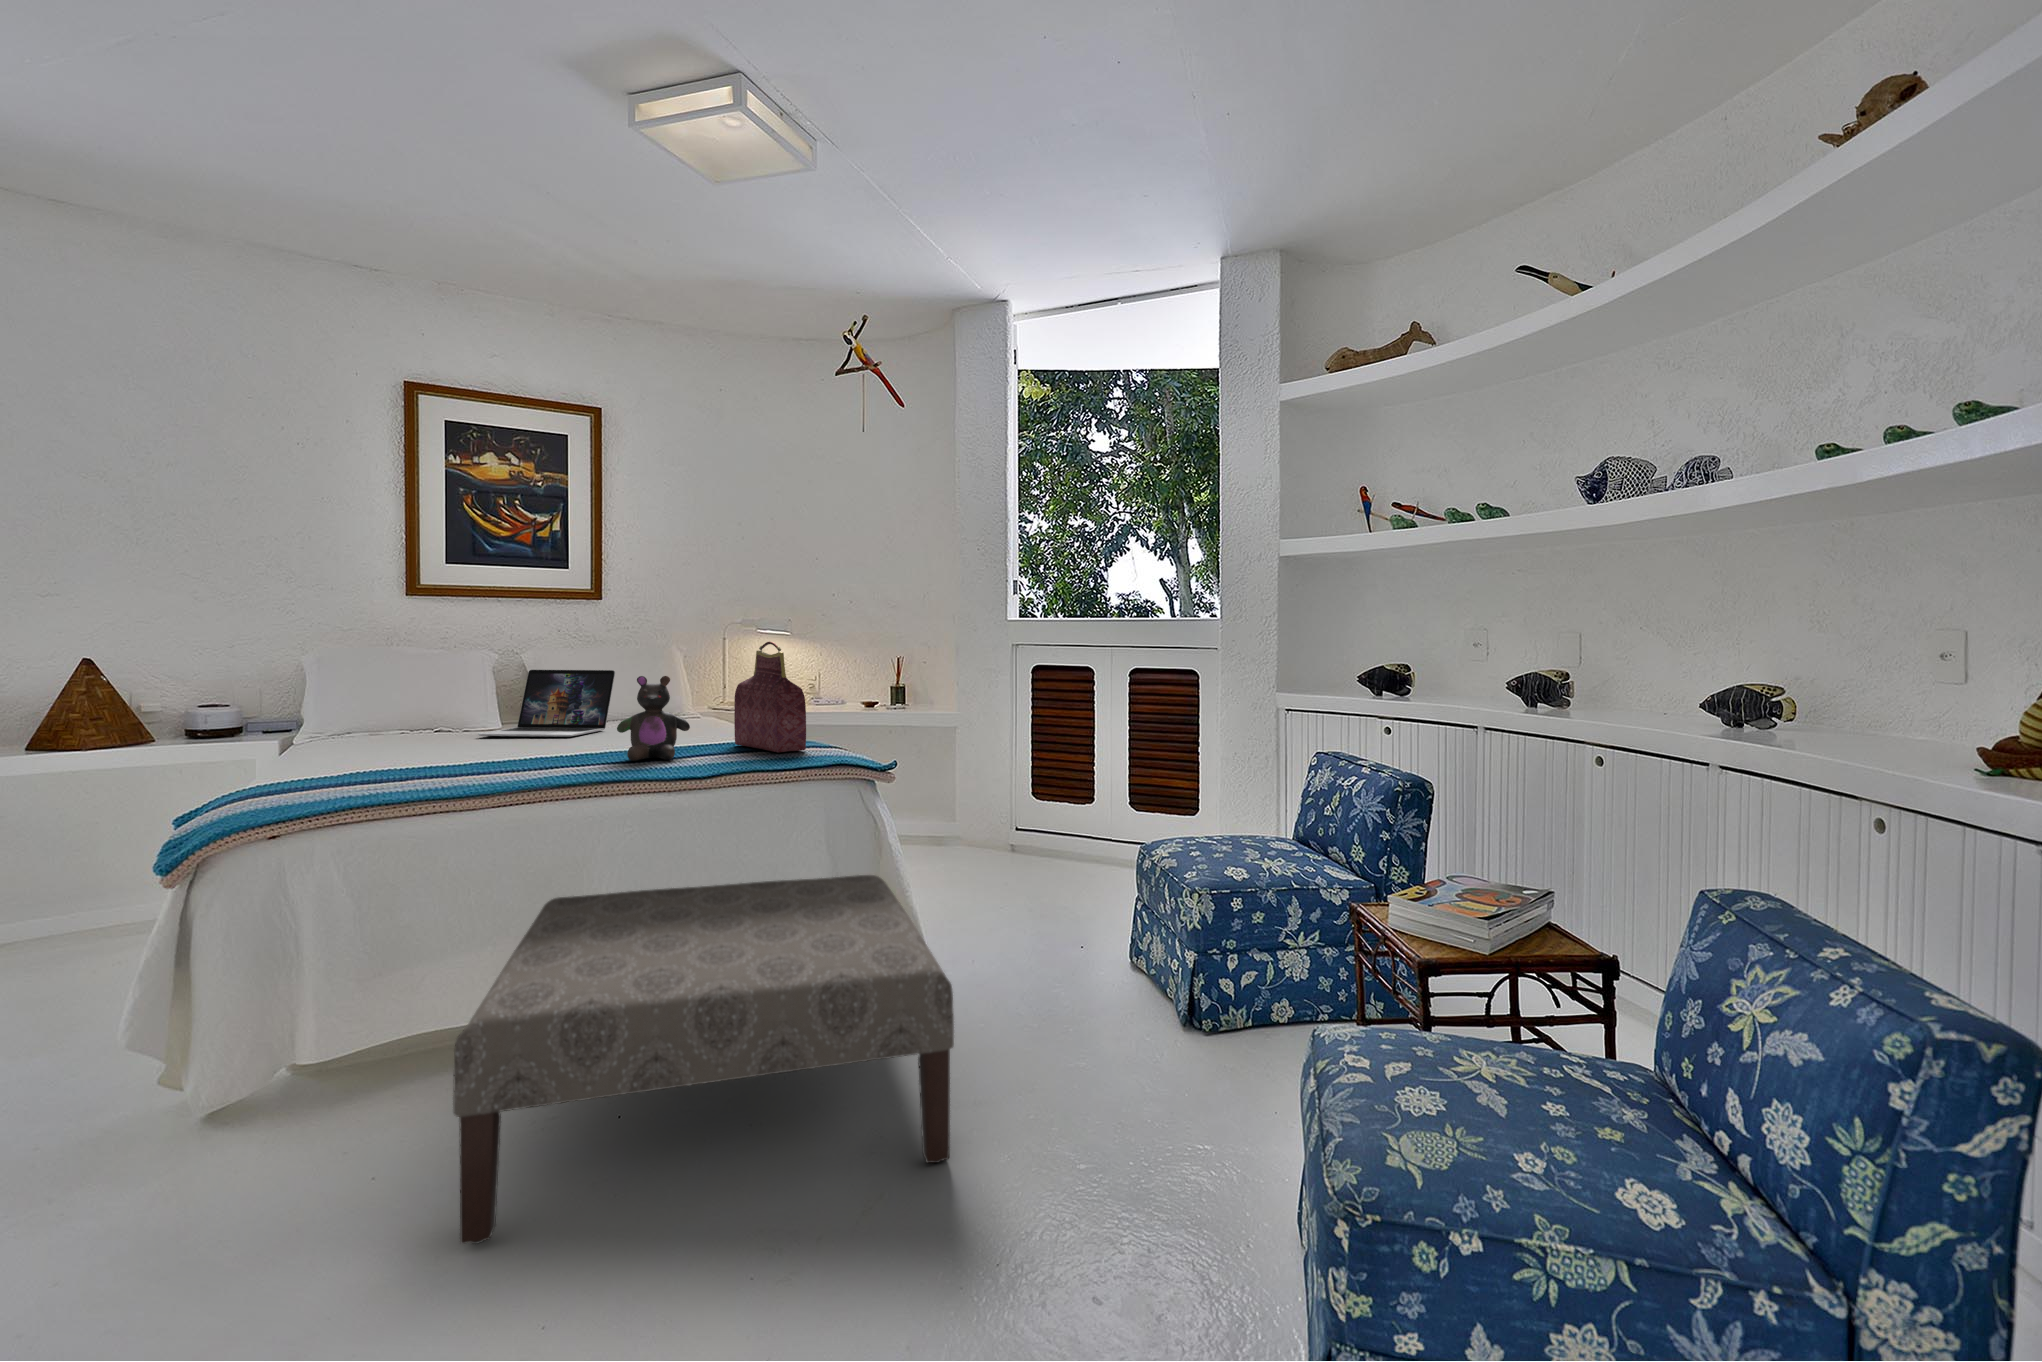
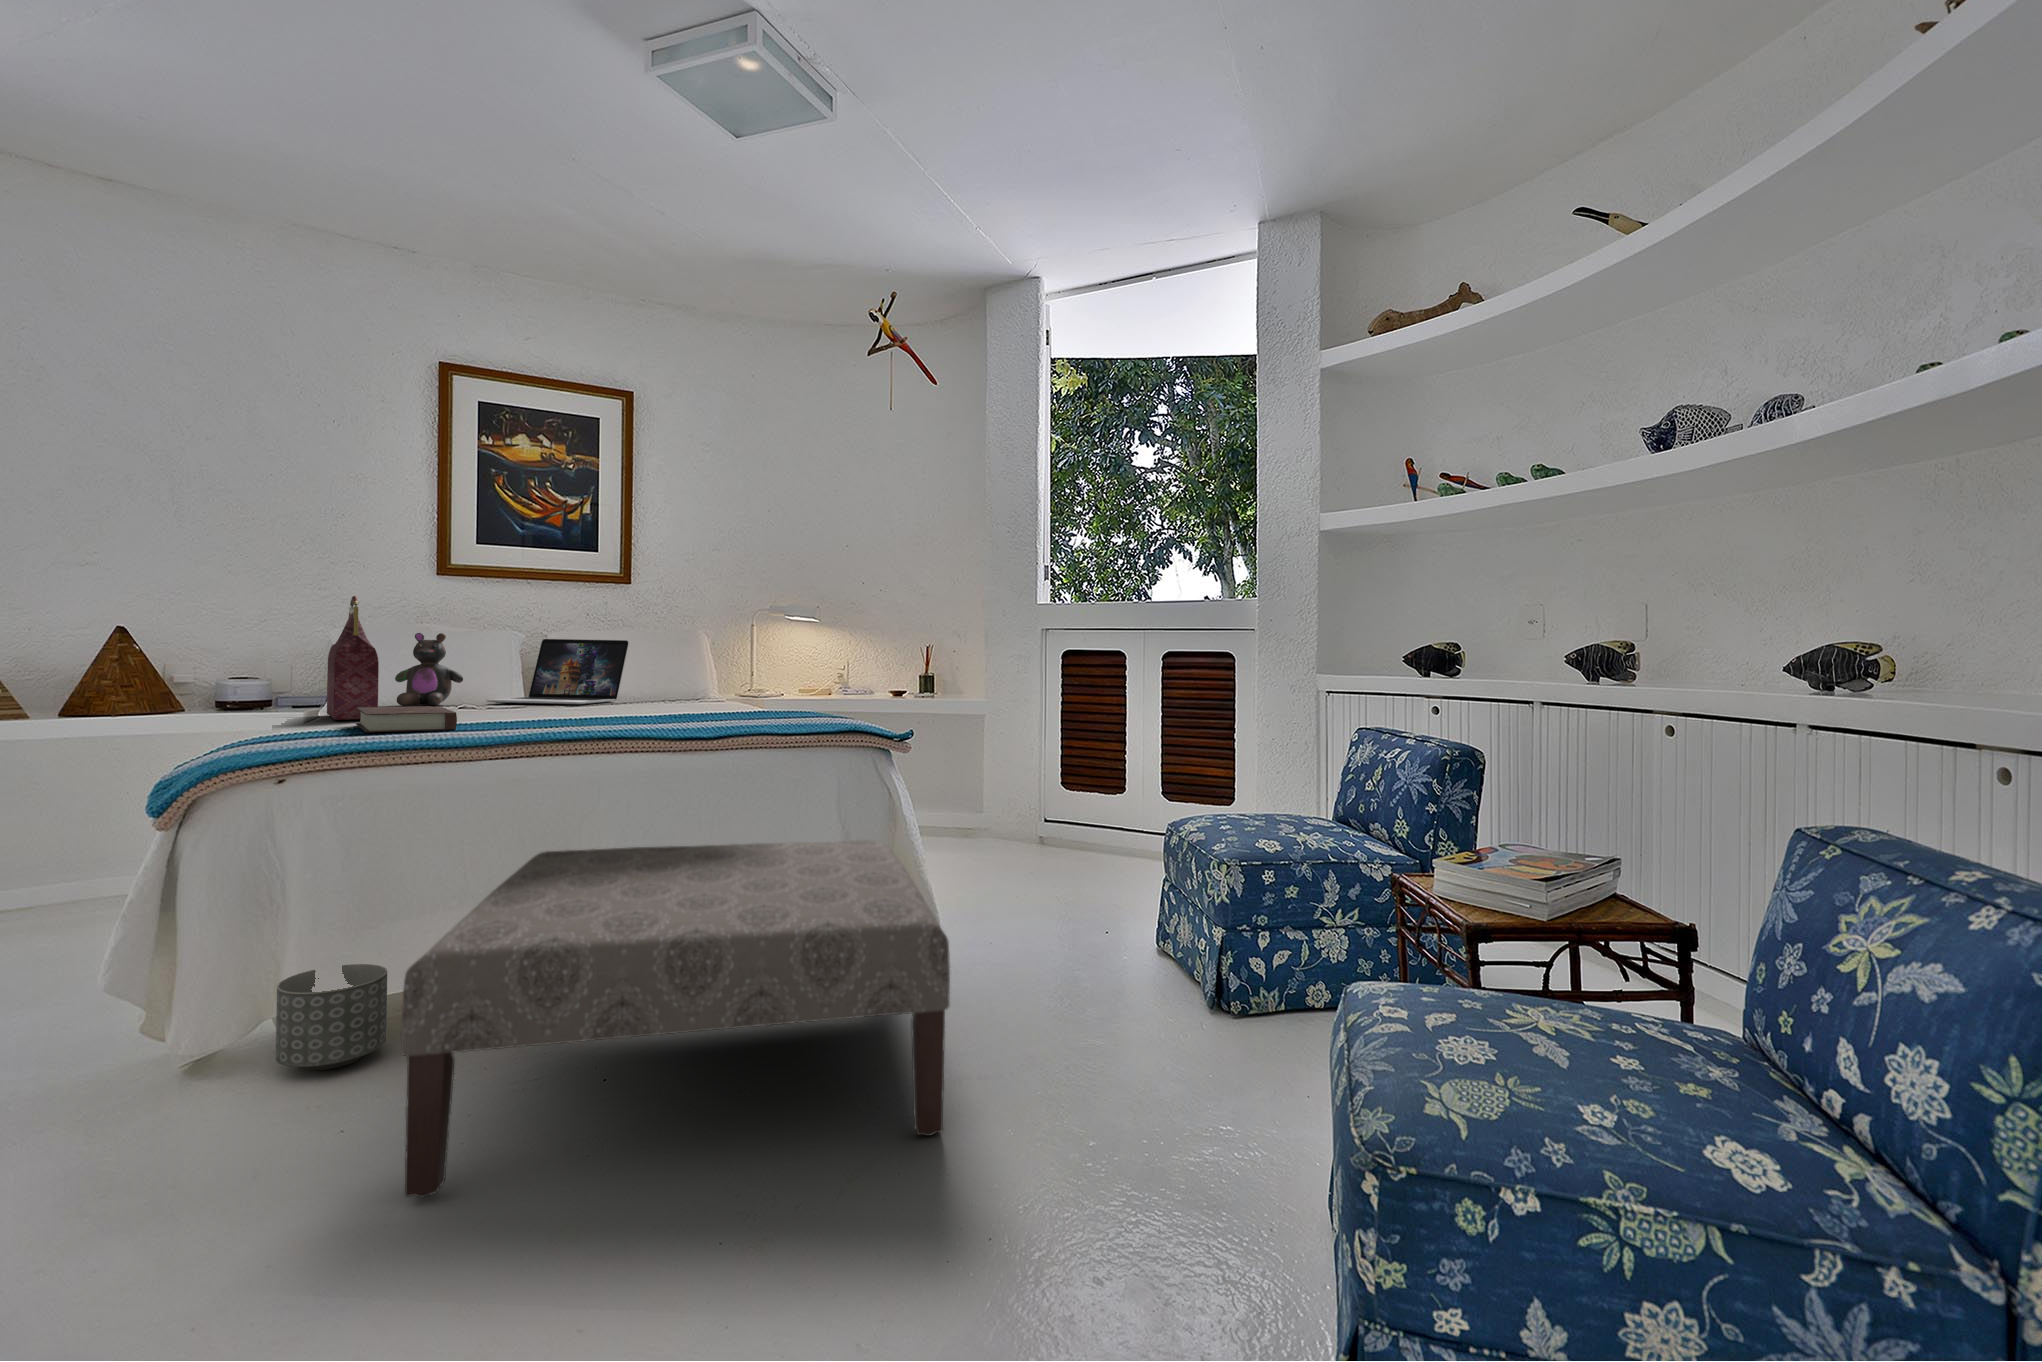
handbag: present [734,641,806,752] -> present [327,596,379,720]
stuffed bear: present [617,676,690,761] -> present [395,633,463,706]
book: none [364,754,466,789] -> present [356,706,457,732]
planter: none [310,1013,414,1117] -> present [276,964,387,1070]

